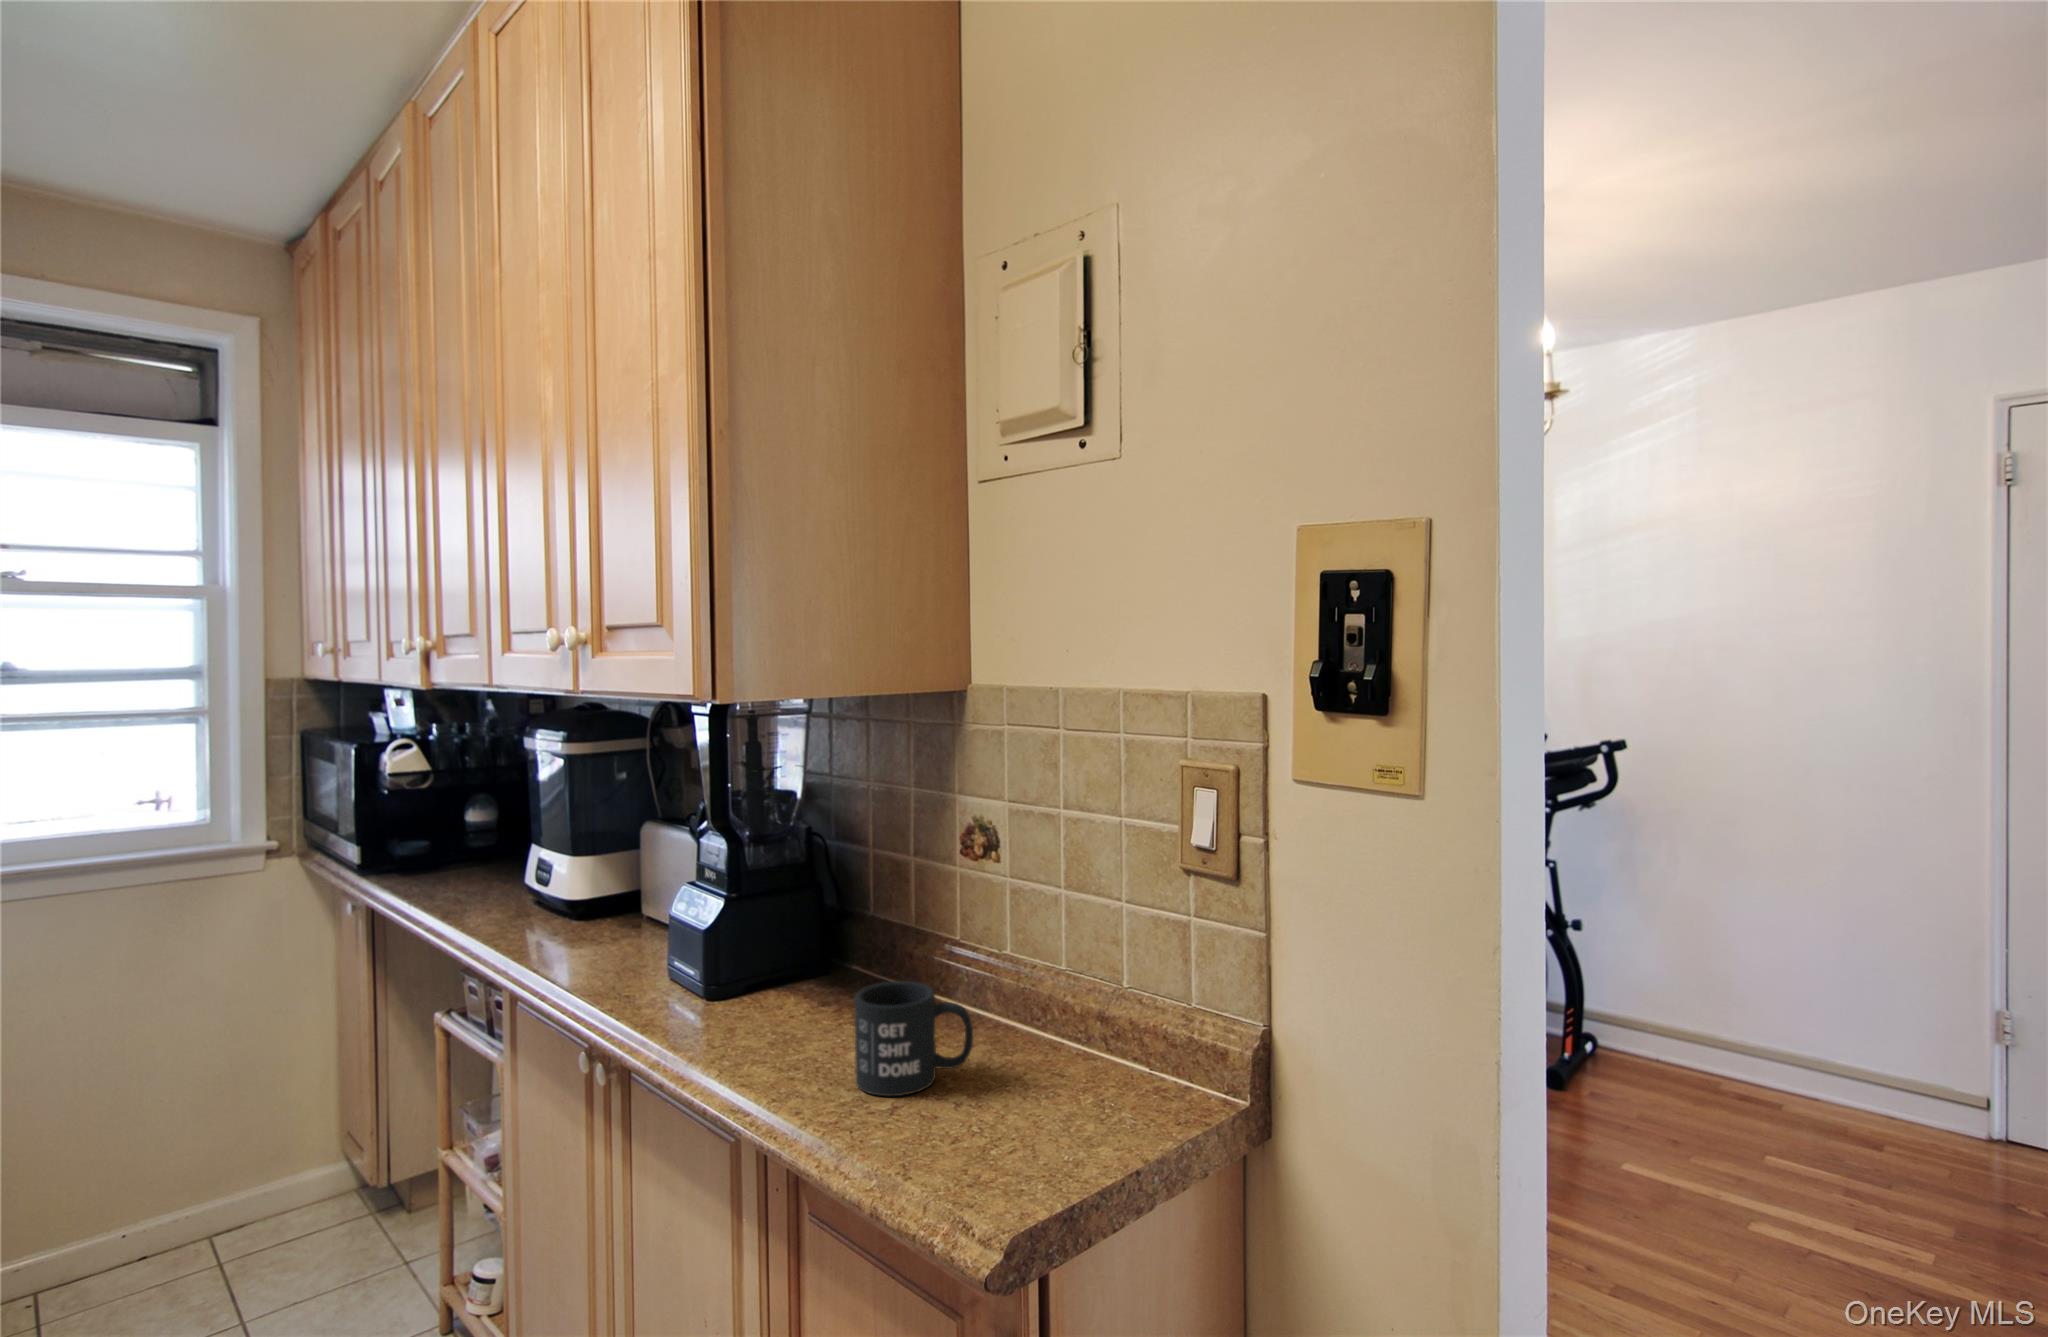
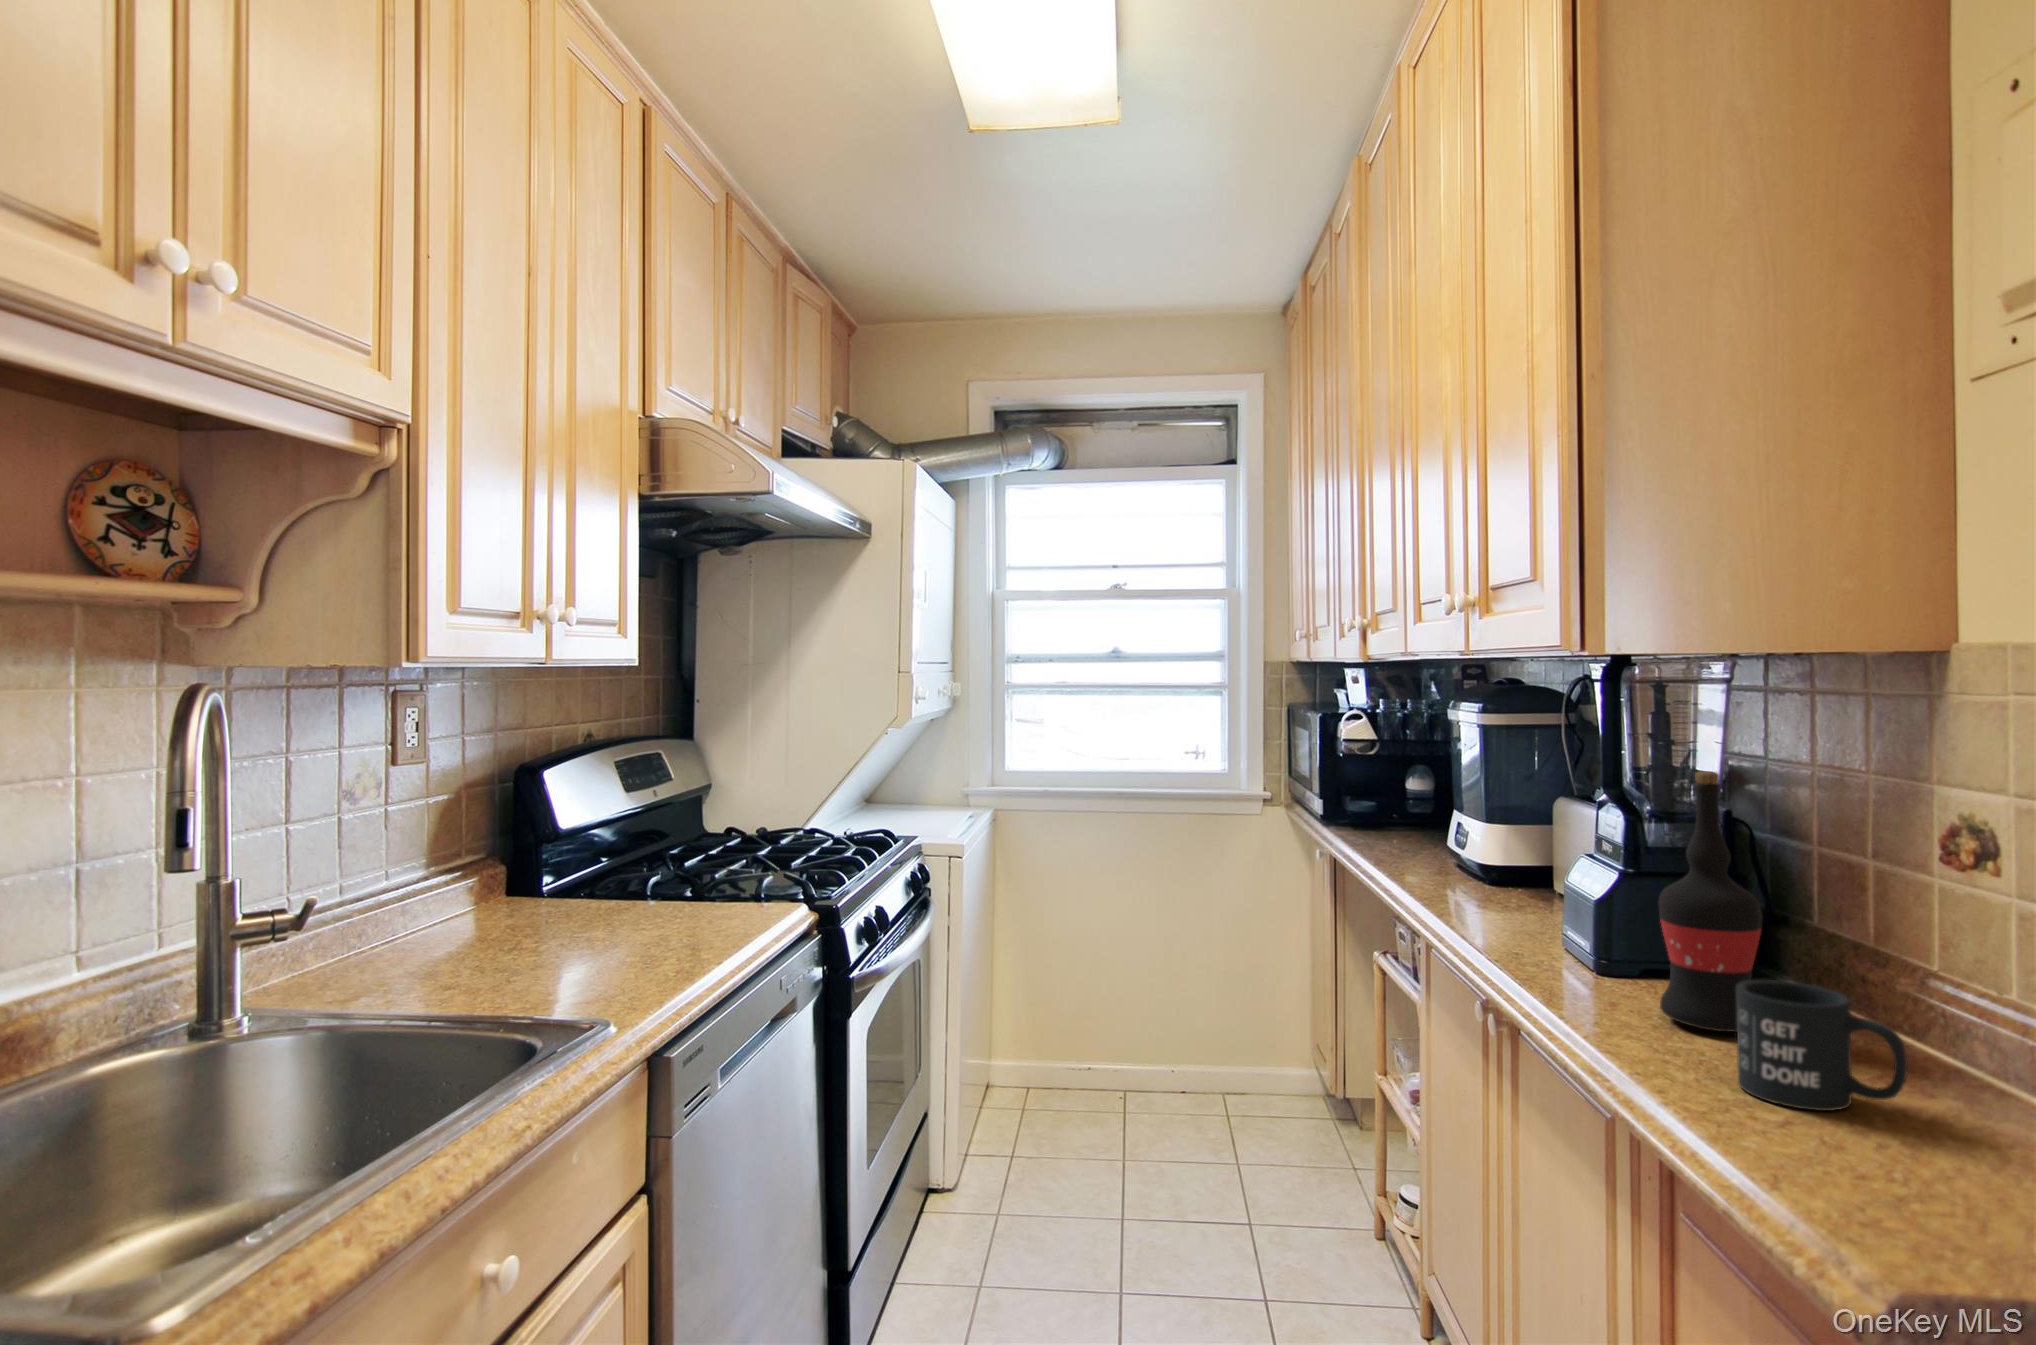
wine bottle: none [770,801,853,1035] -> present [1659,771,1762,1032]

